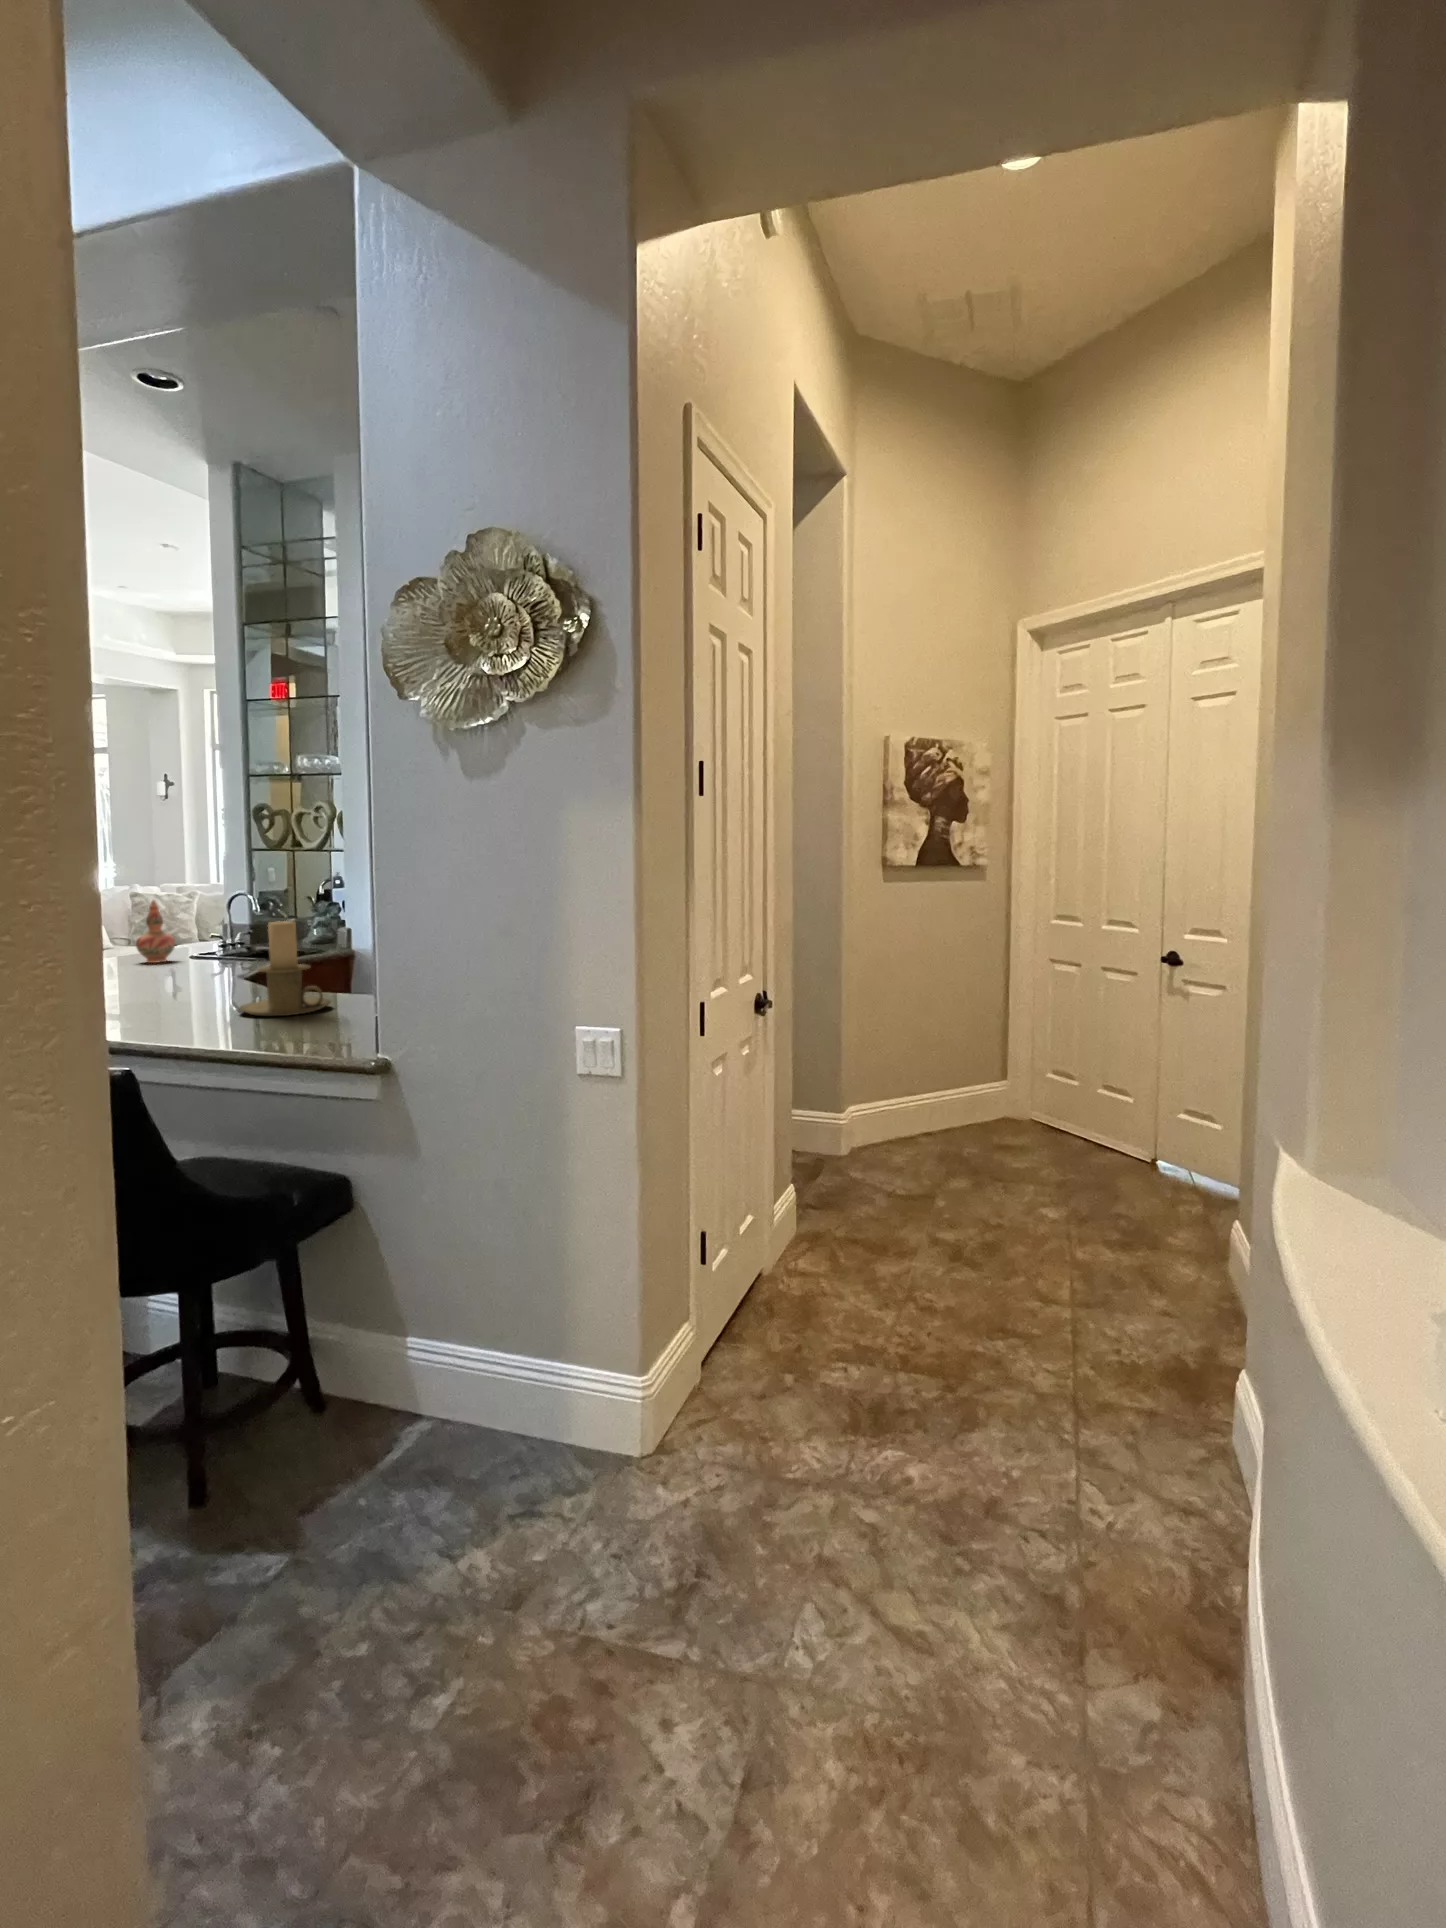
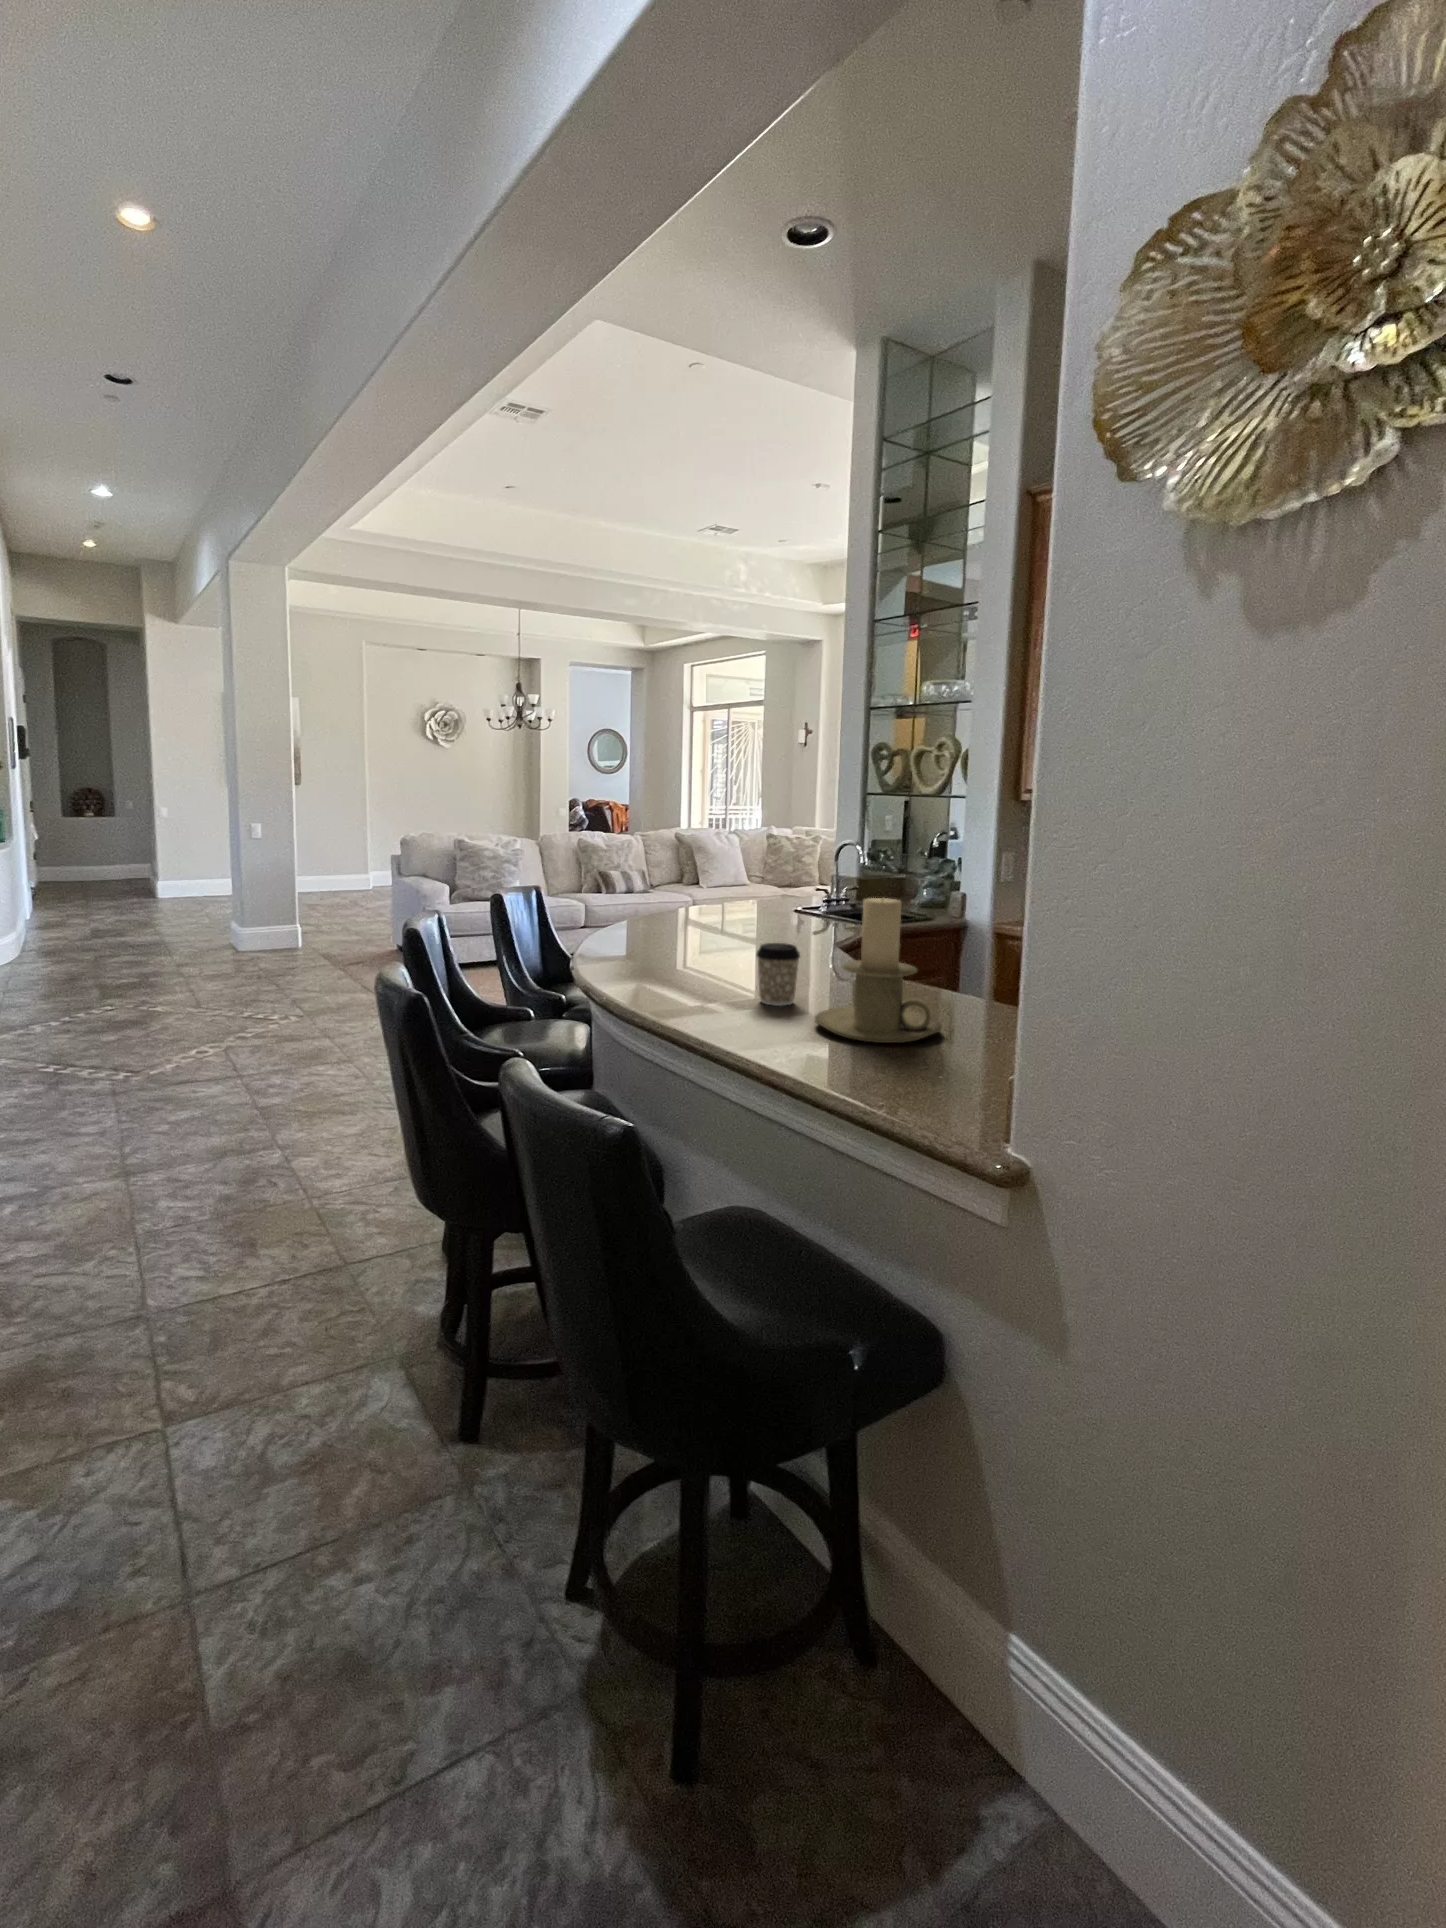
decorative vase: present [136,900,175,963] -> none [741,846,778,915]
coffee cup: none [183,964,220,1009] -> present [757,943,800,1006]

